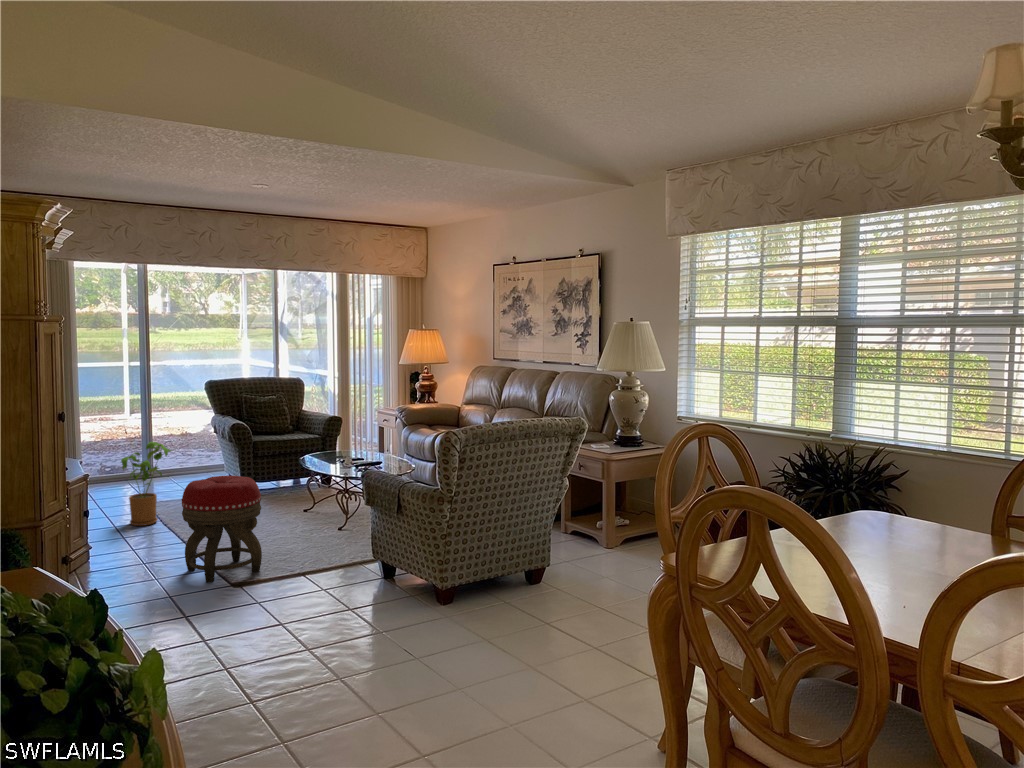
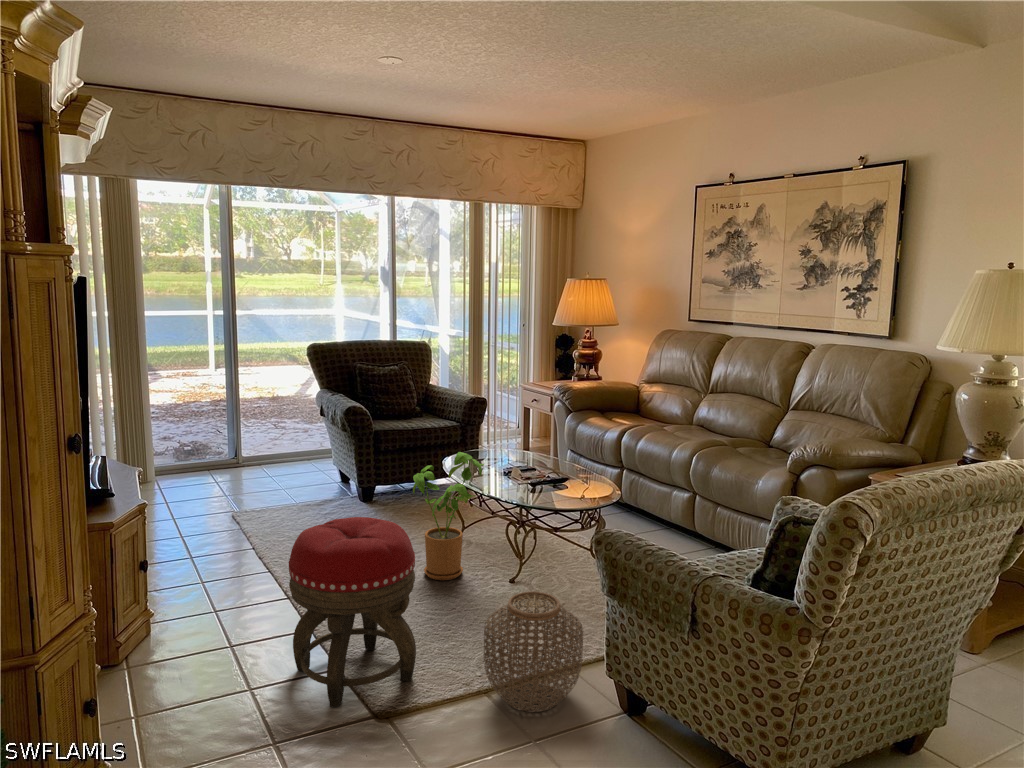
house plant: present [121,442,171,526] -> present [413,452,484,580]
woven basket: none [300,513,359,580] -> present [484,592,583,712]

